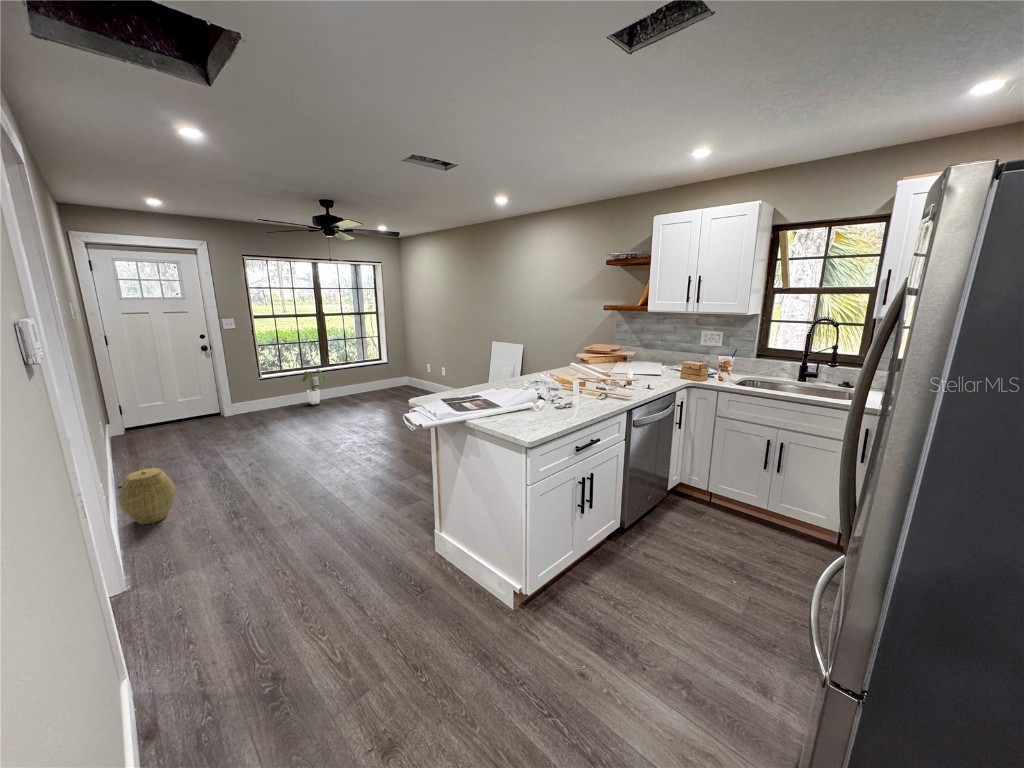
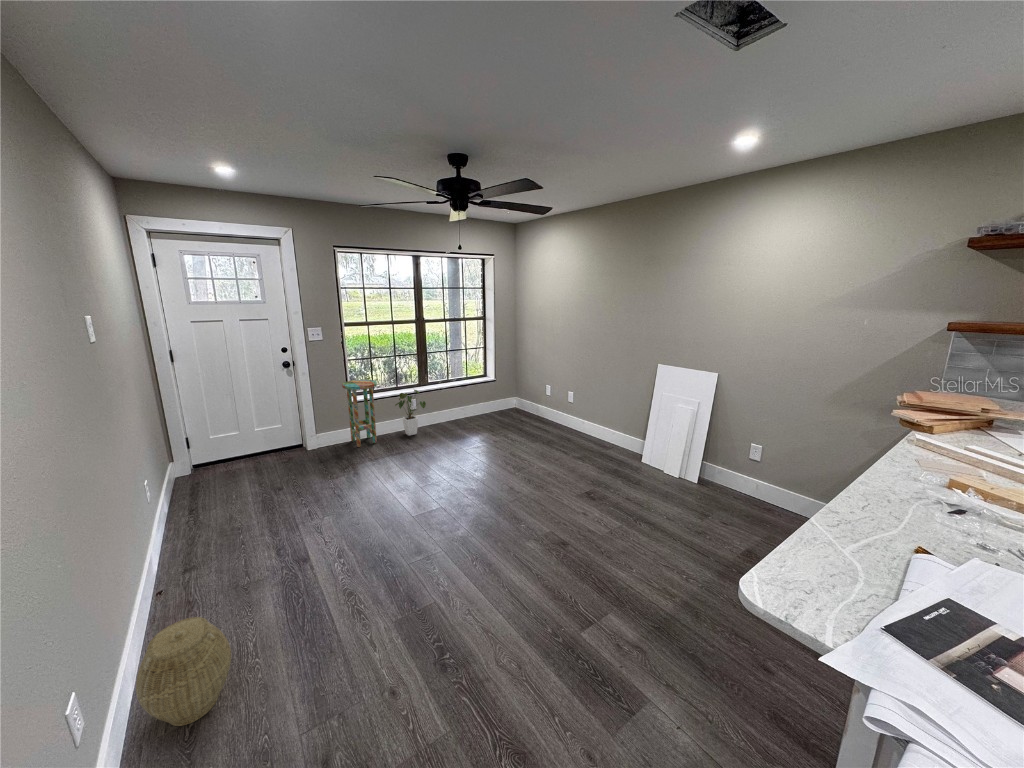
side table: none [253,360,285,413] -> present [342,379,377,447]

